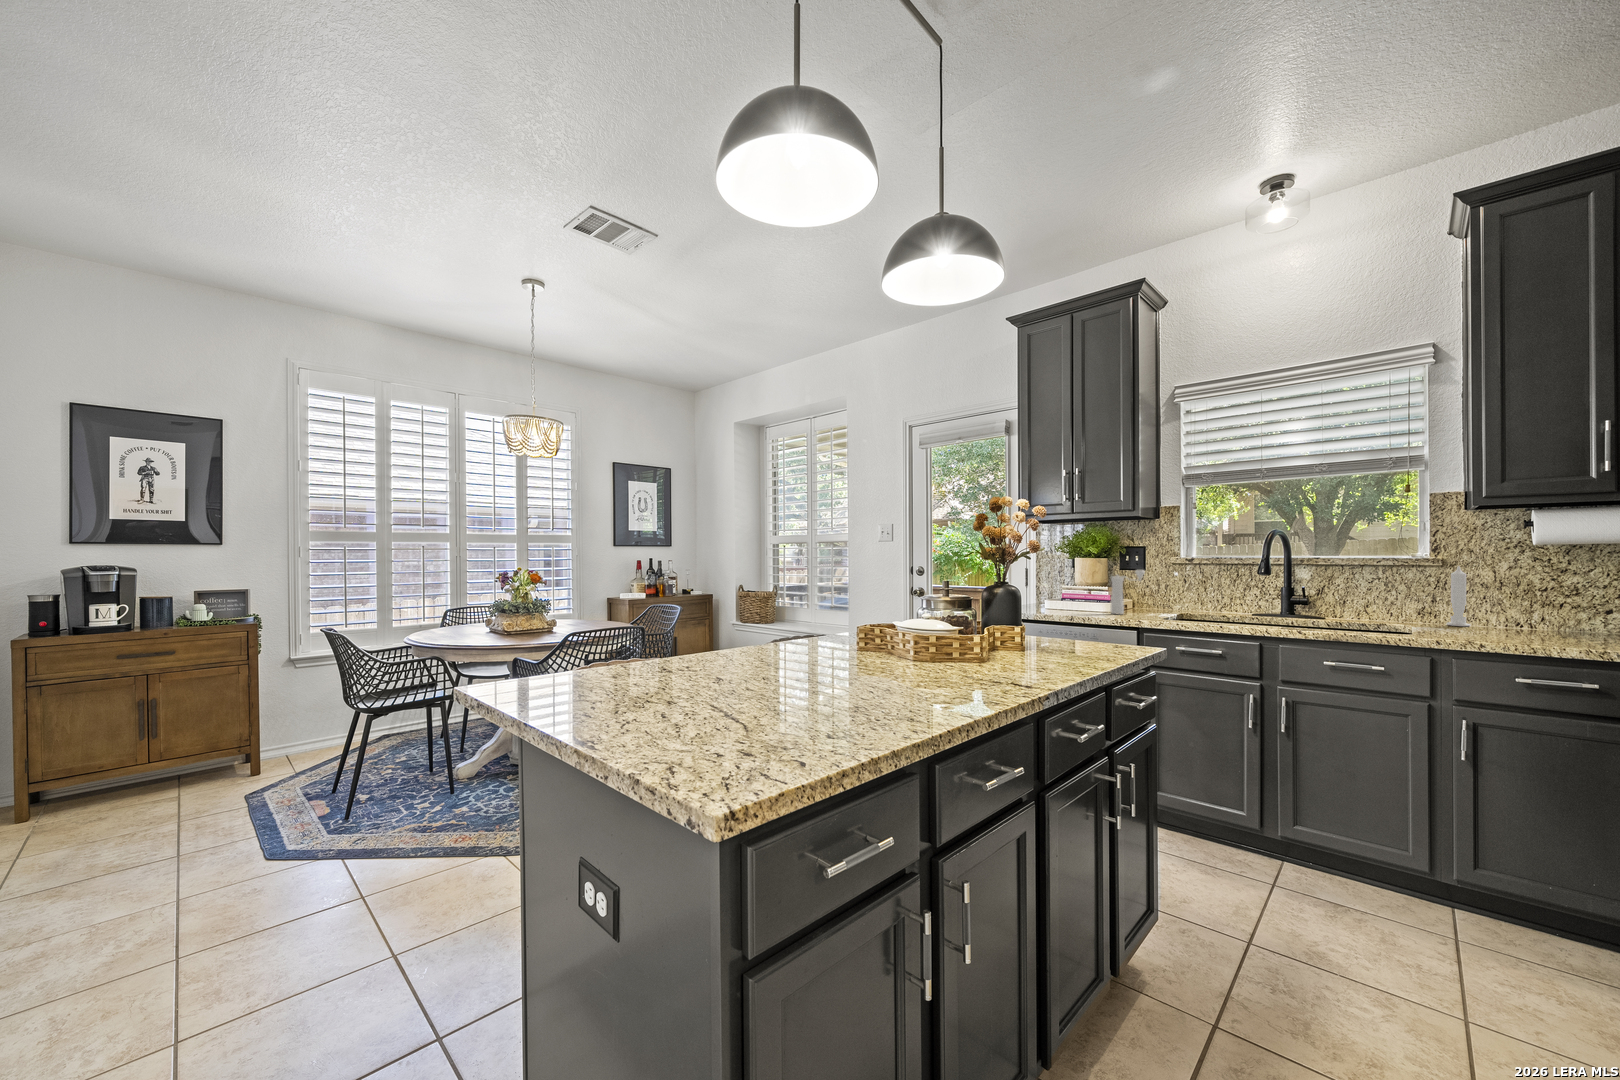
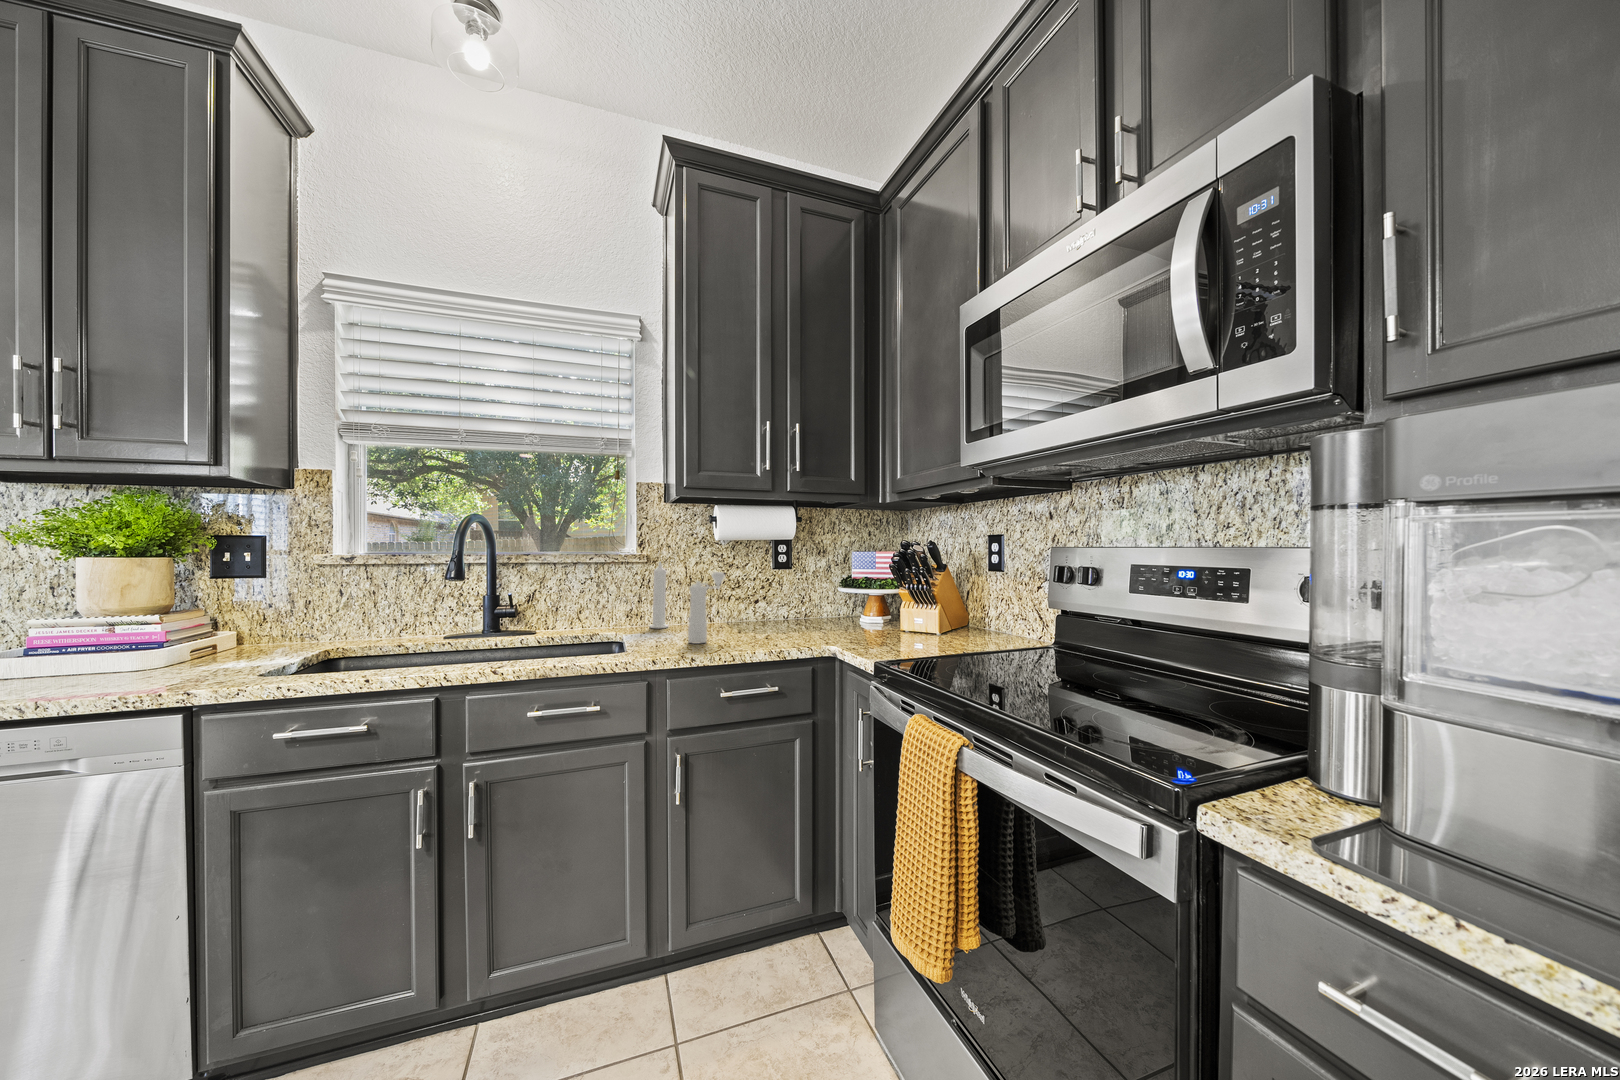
pepper mill: present [1111,570,1145,614] -> present [688,572,725,643]

